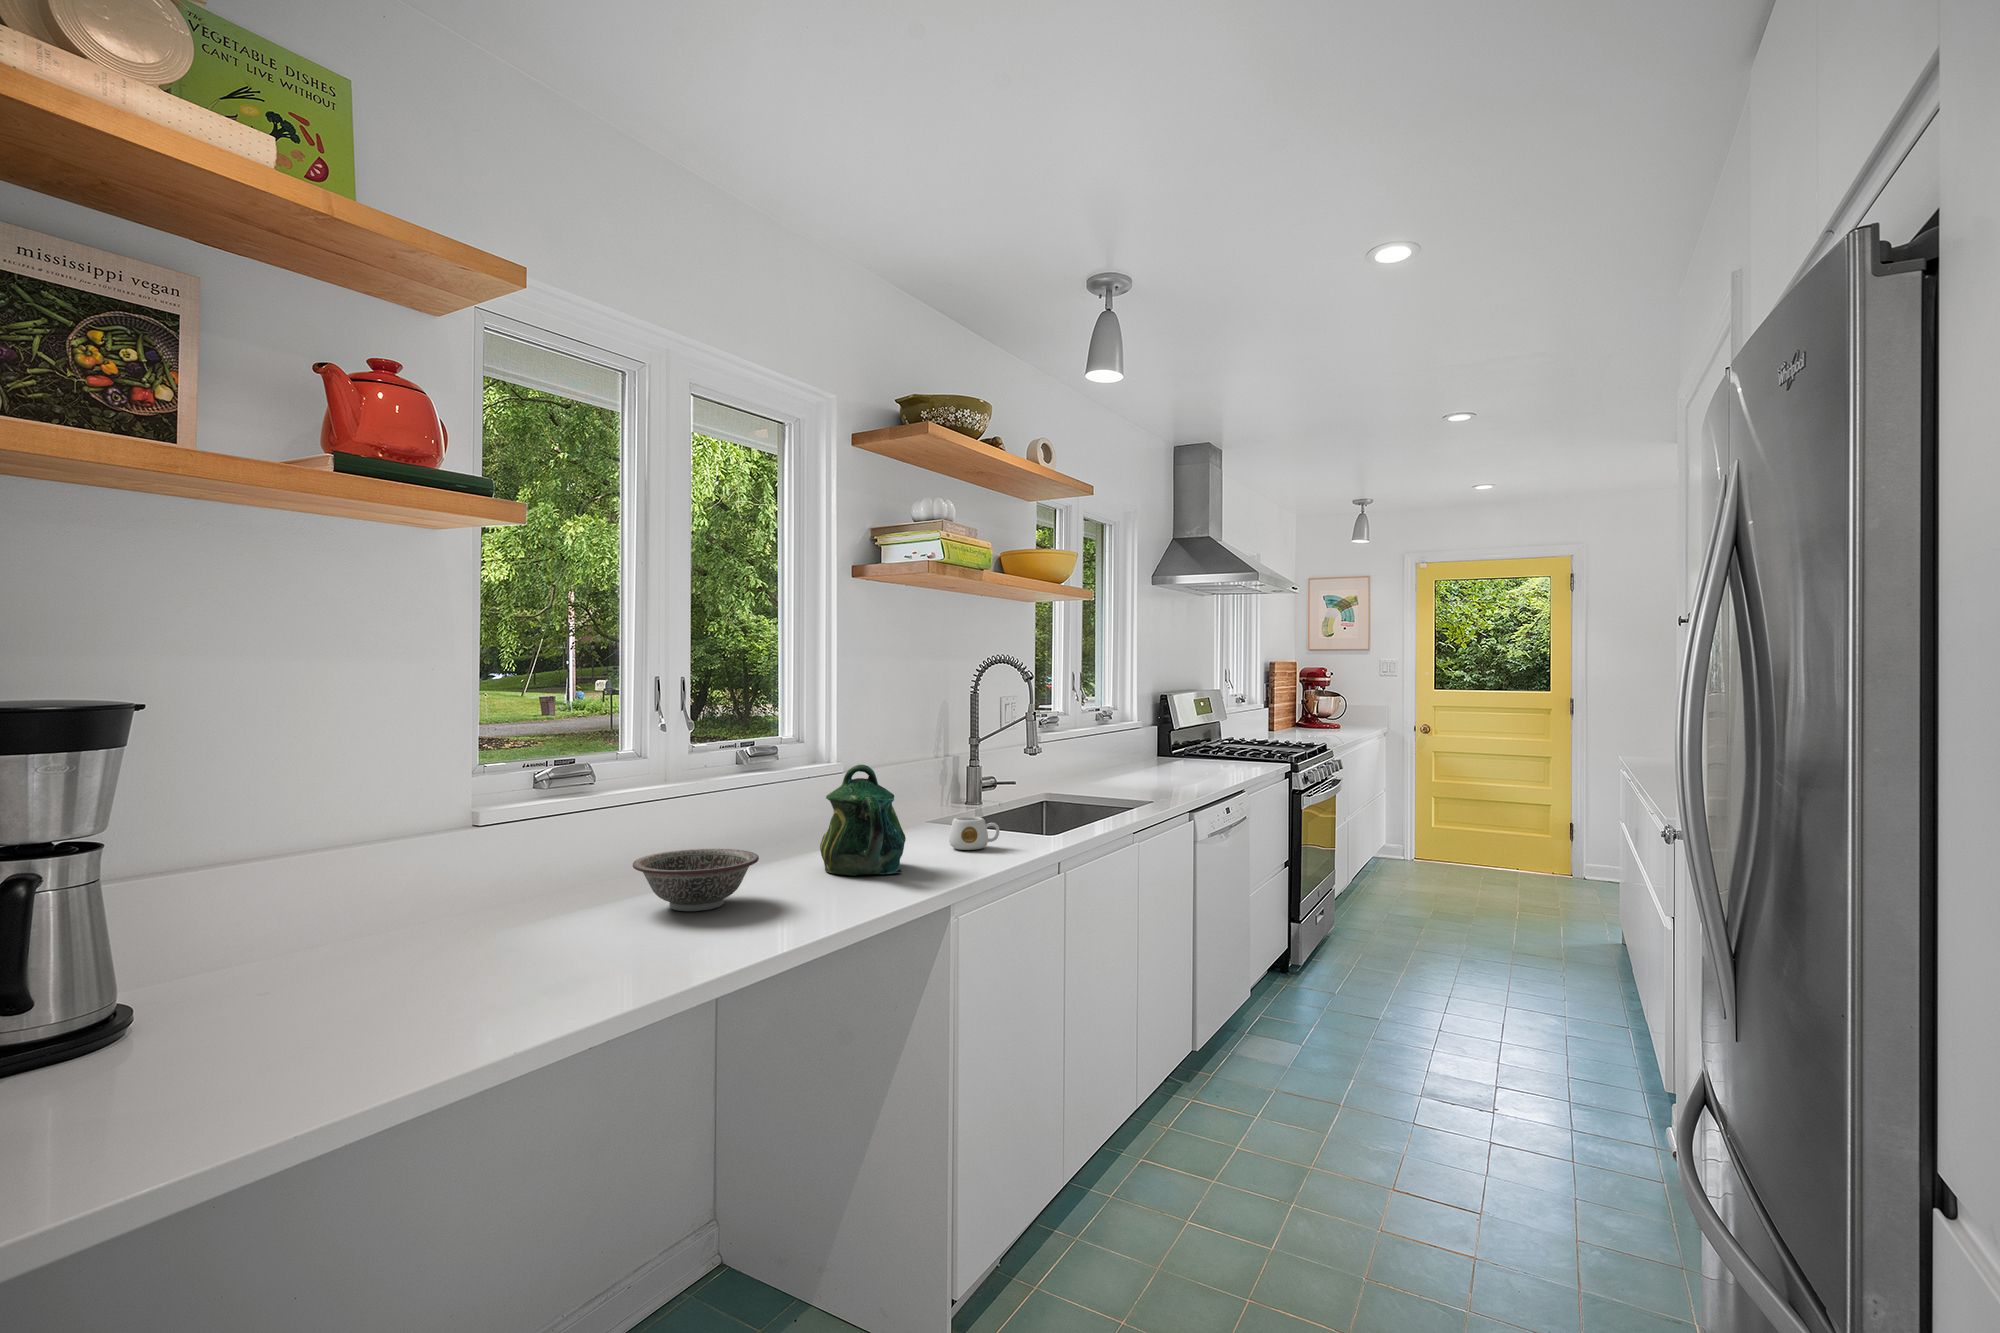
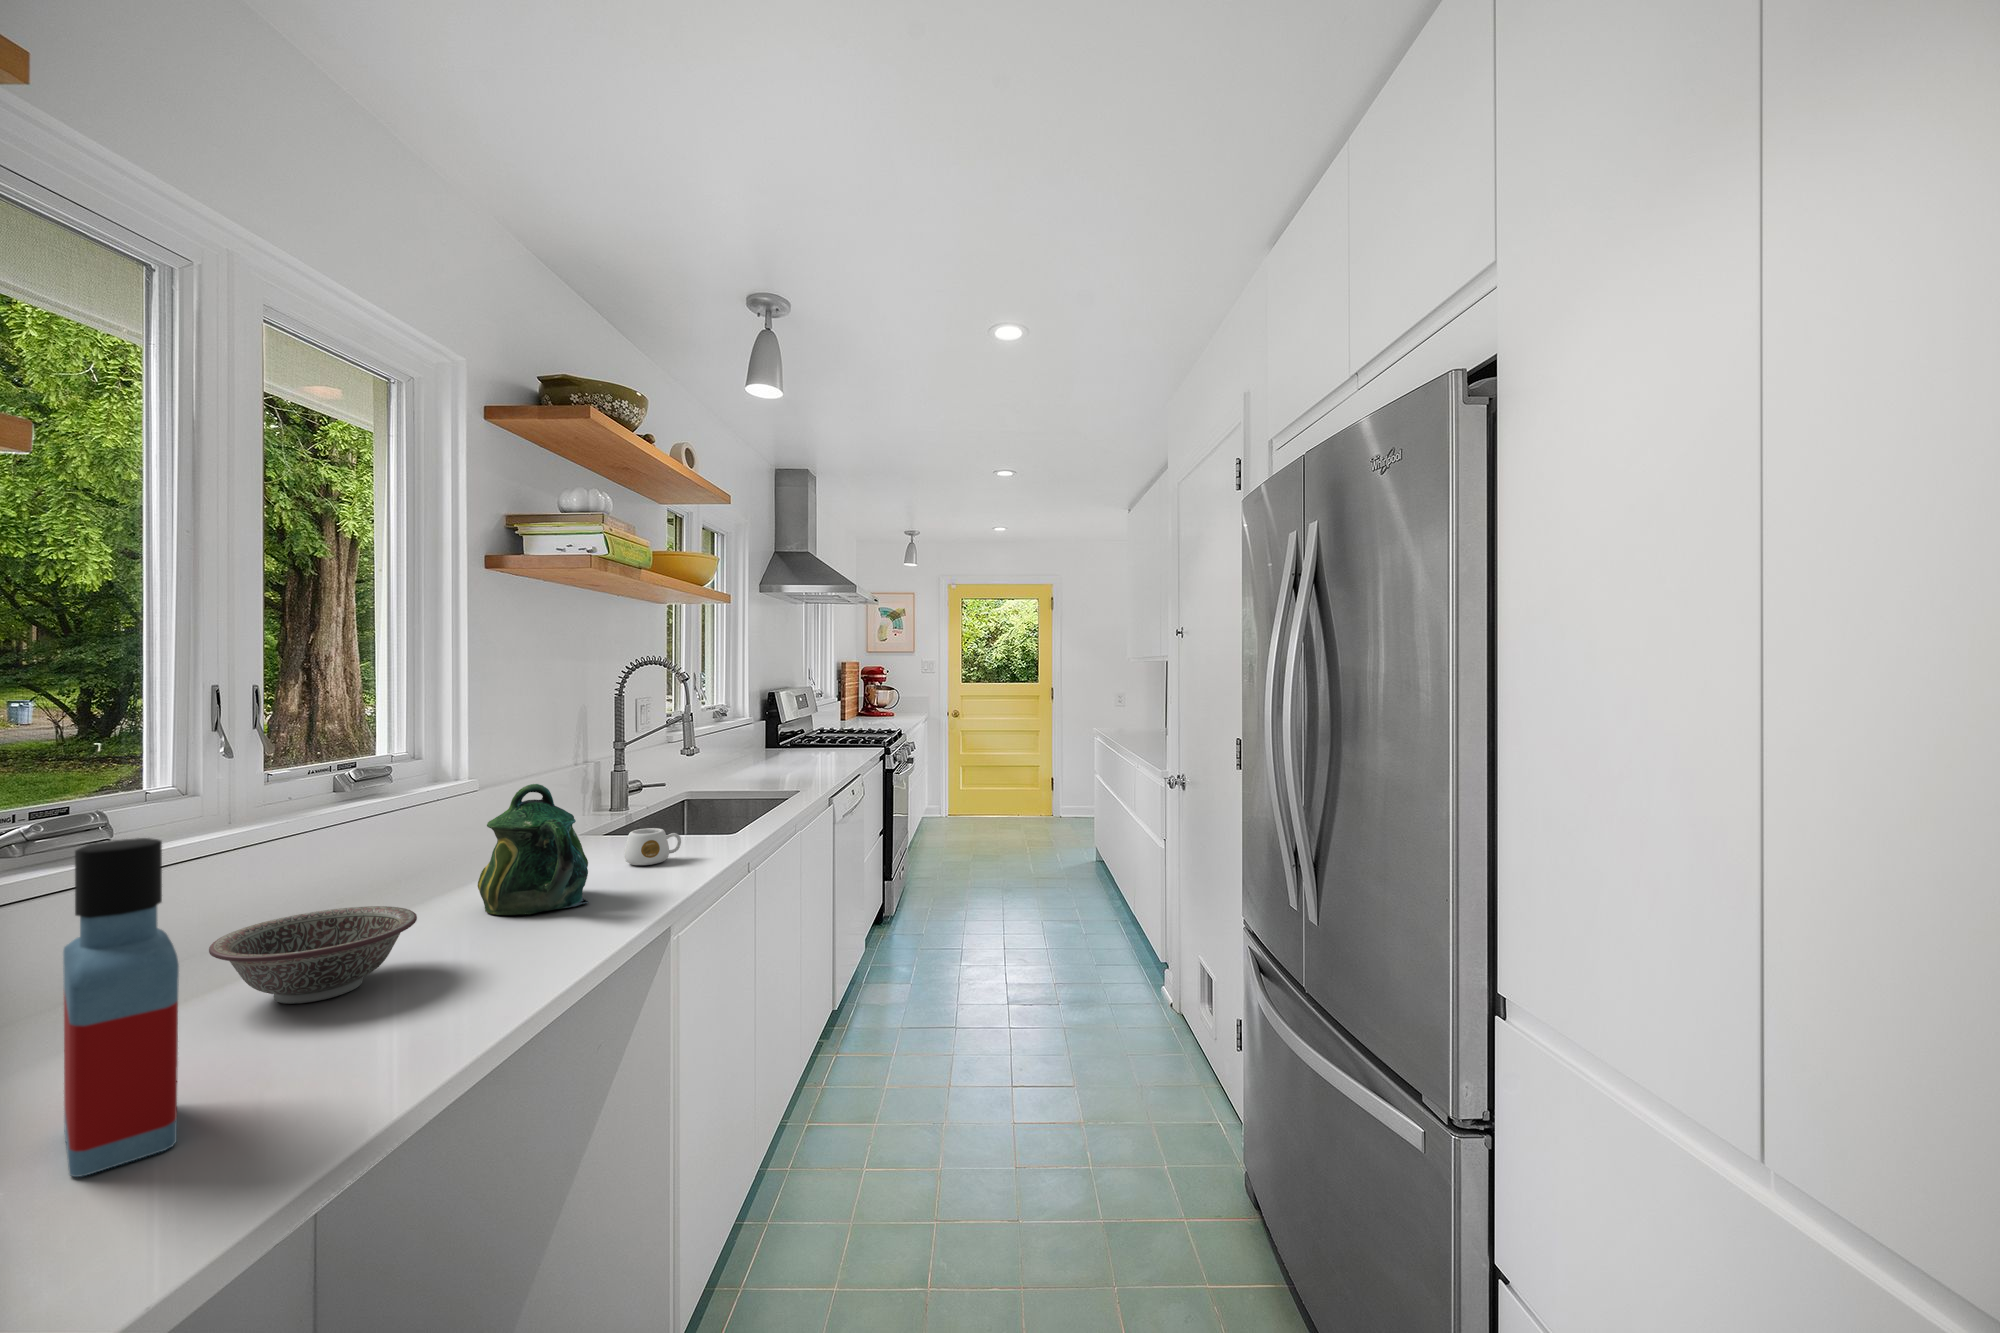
bottle: none [538,772,592,978] -> present [63,838,179,1177]

